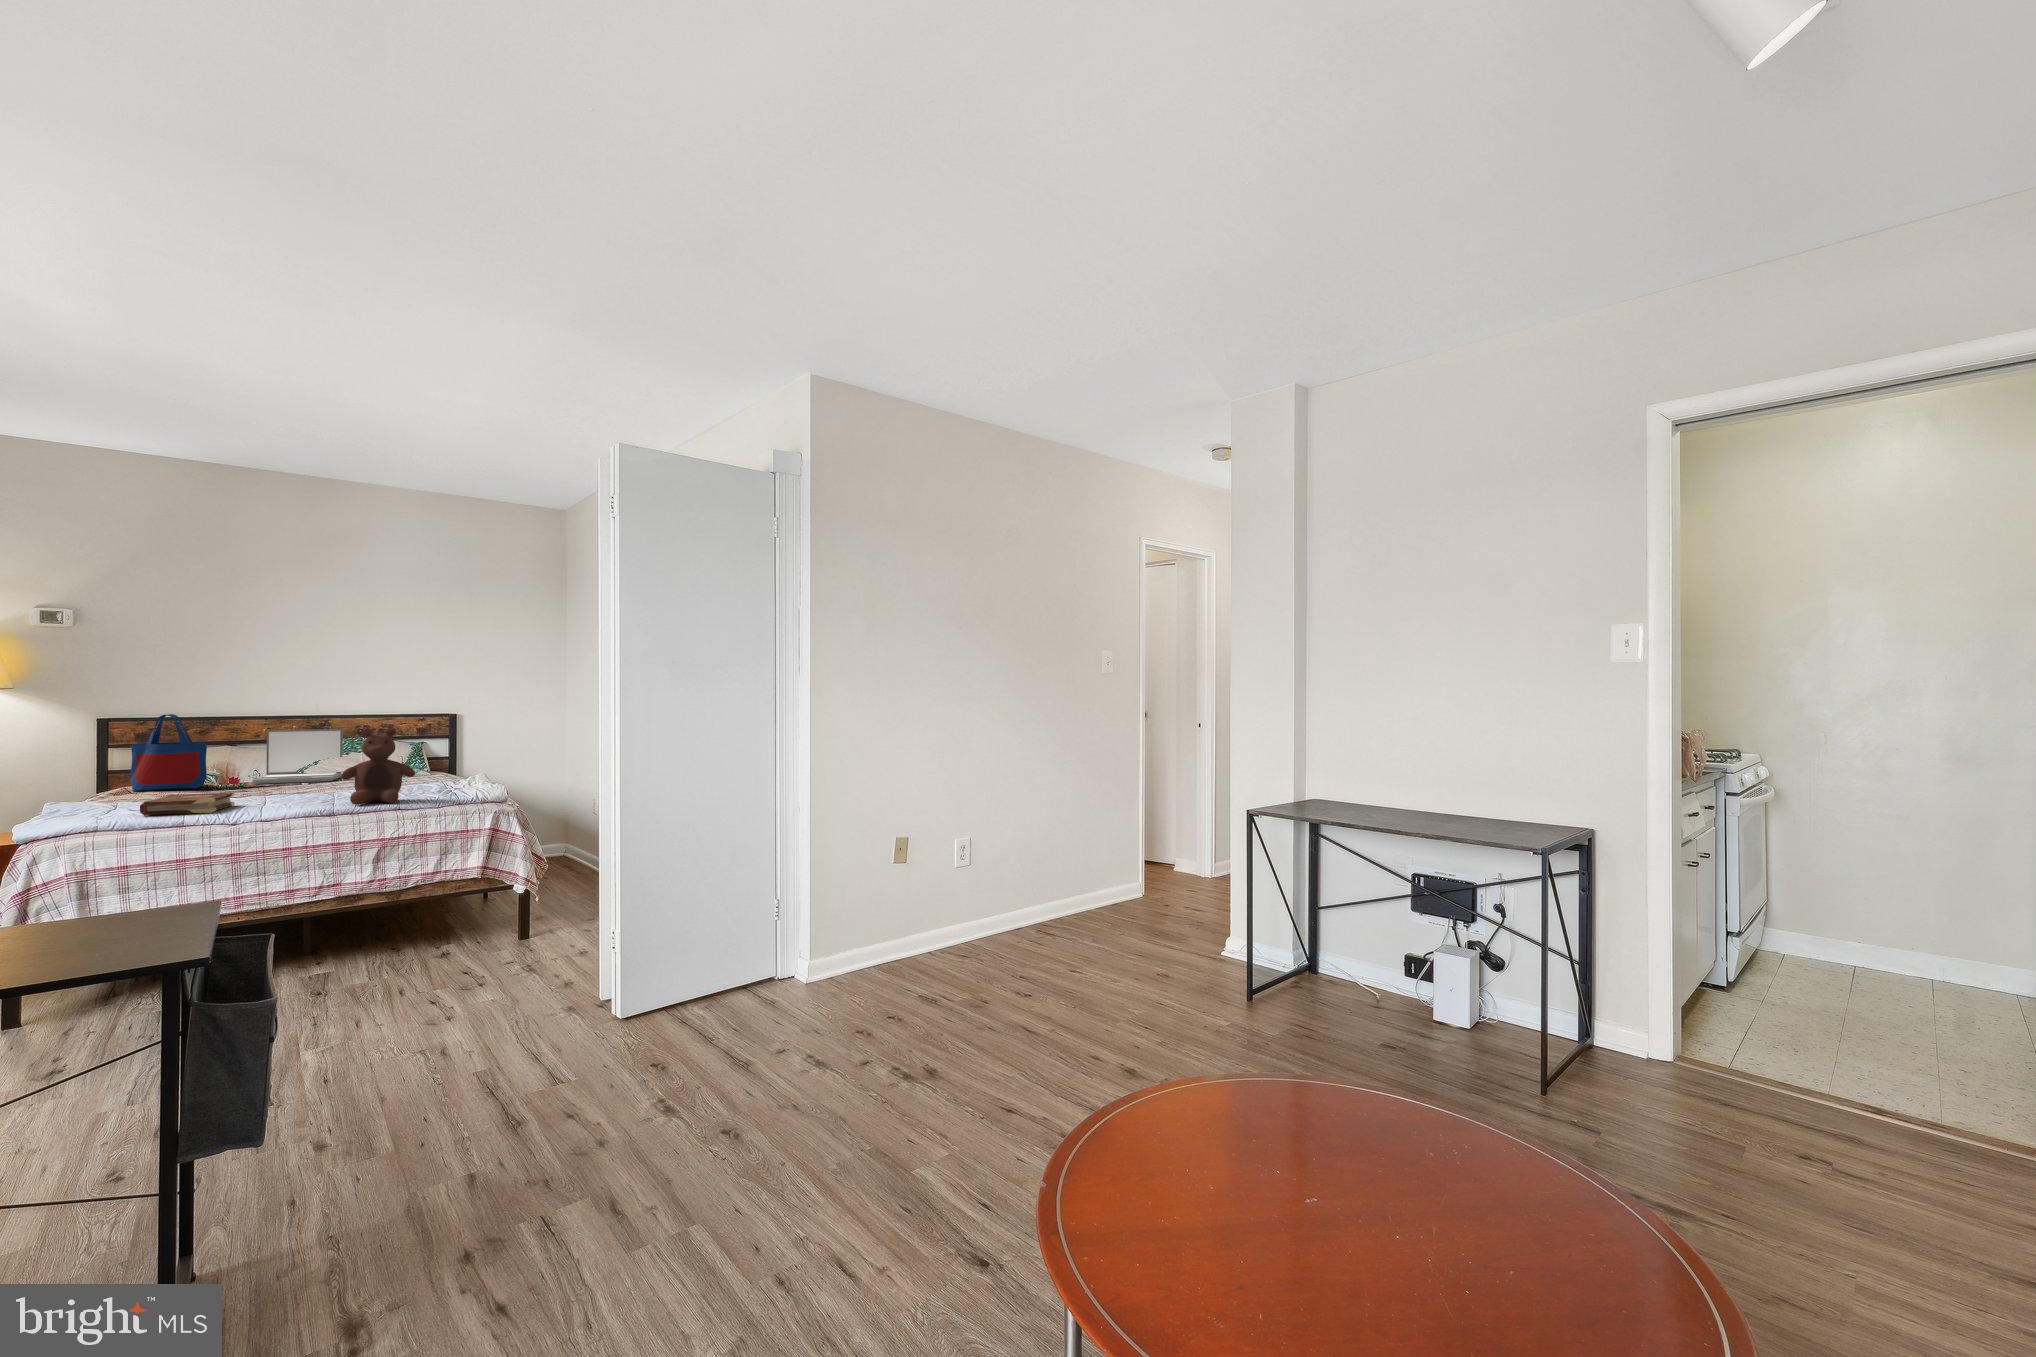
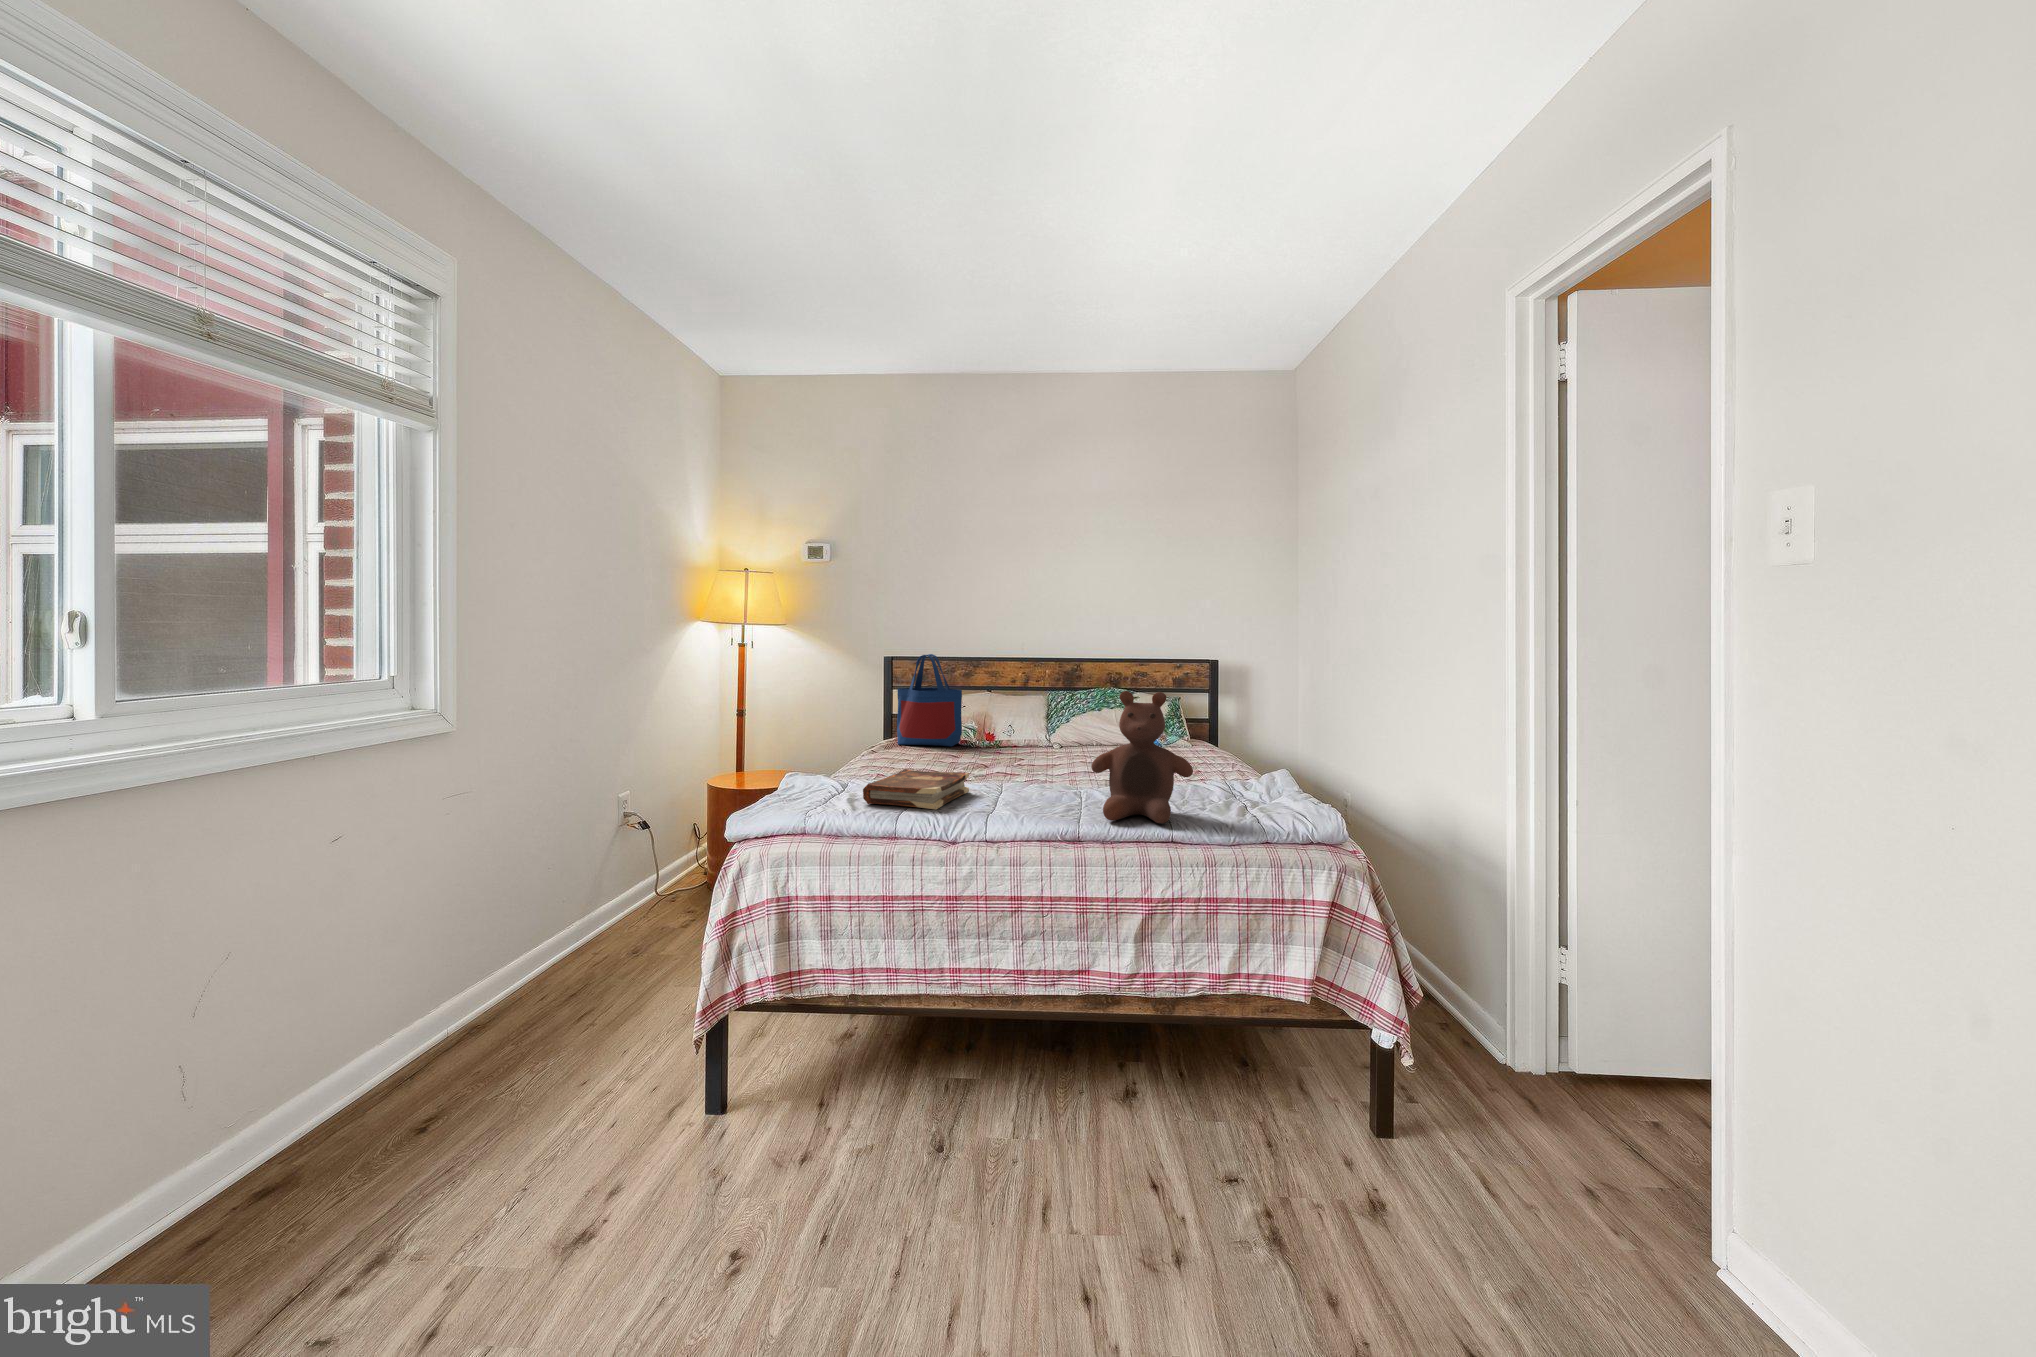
laptop: present [253,729,343,784] -> none [1005,676,1096,748]

